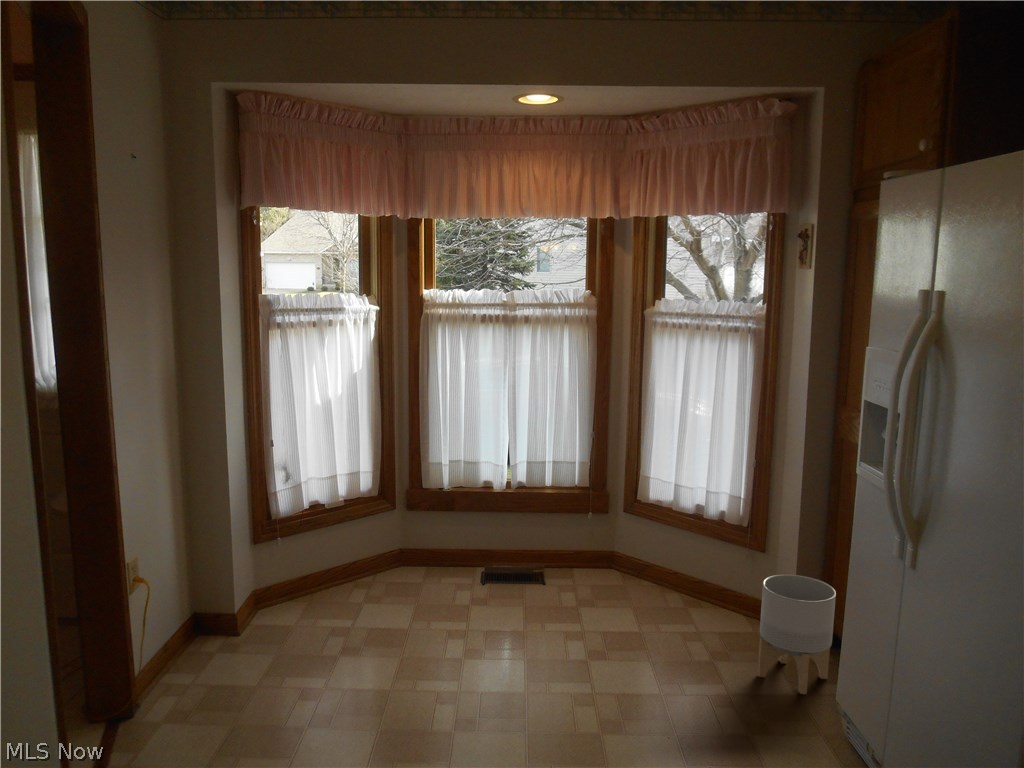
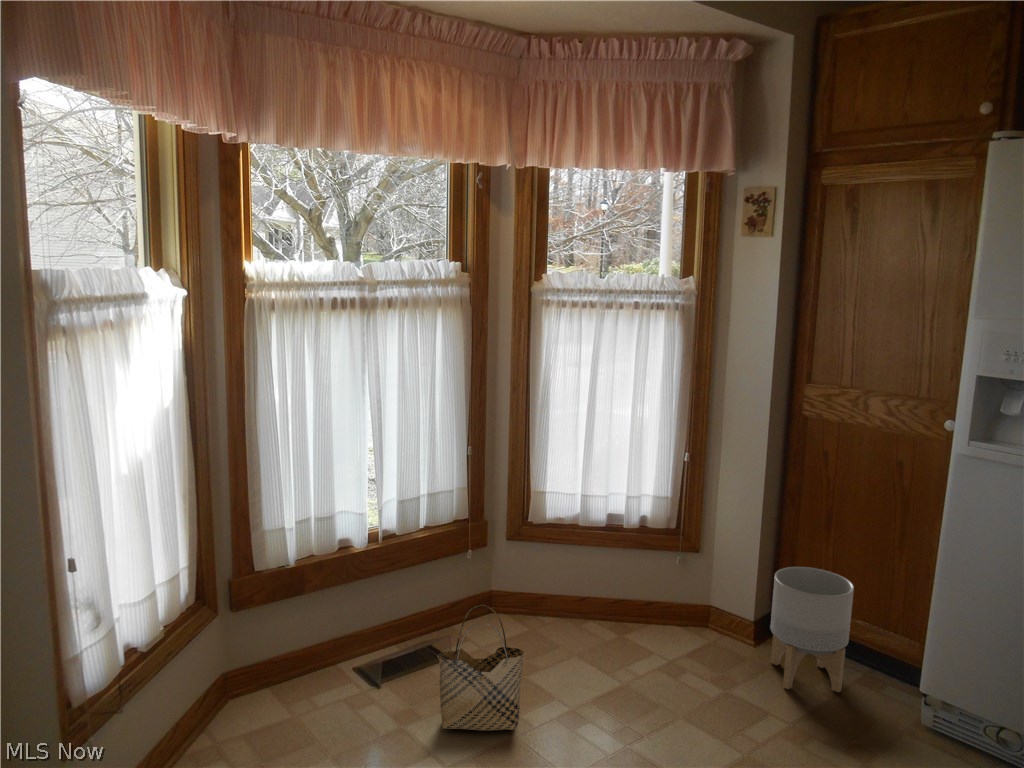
woven basket: none [483,533,539,623] -> present [438,604,524,730]

